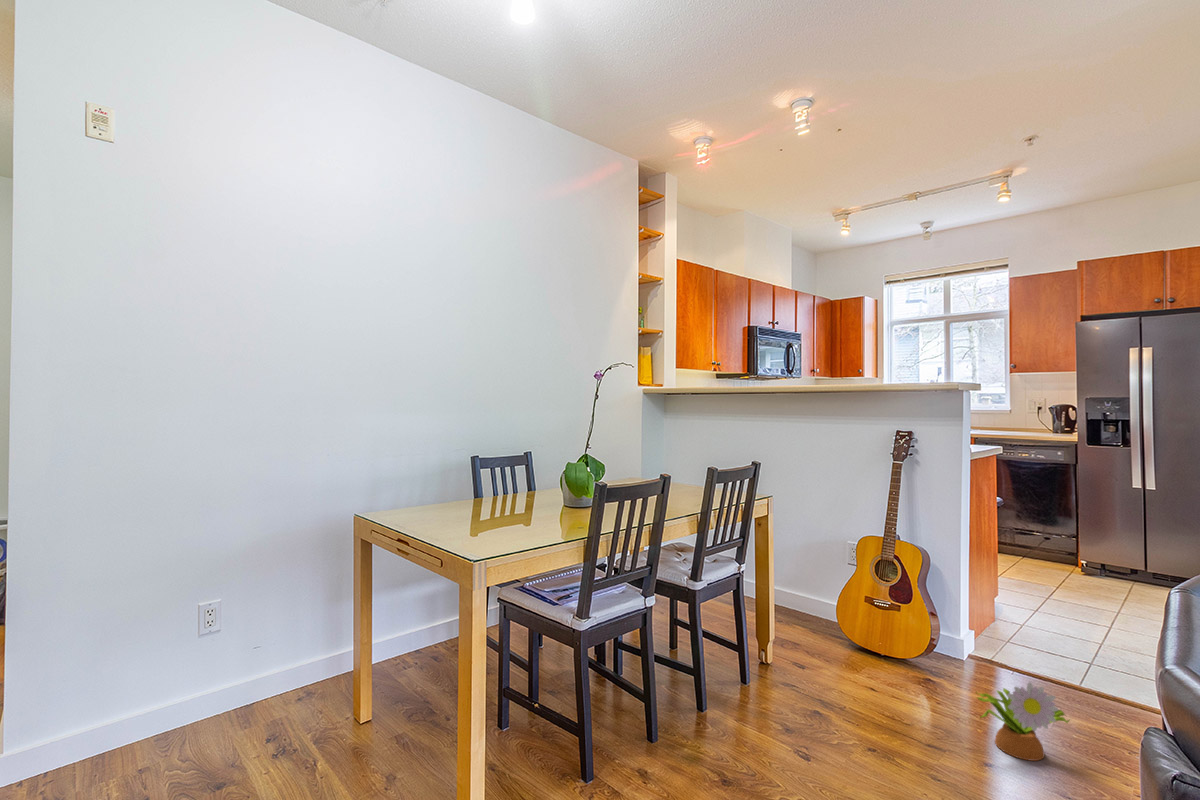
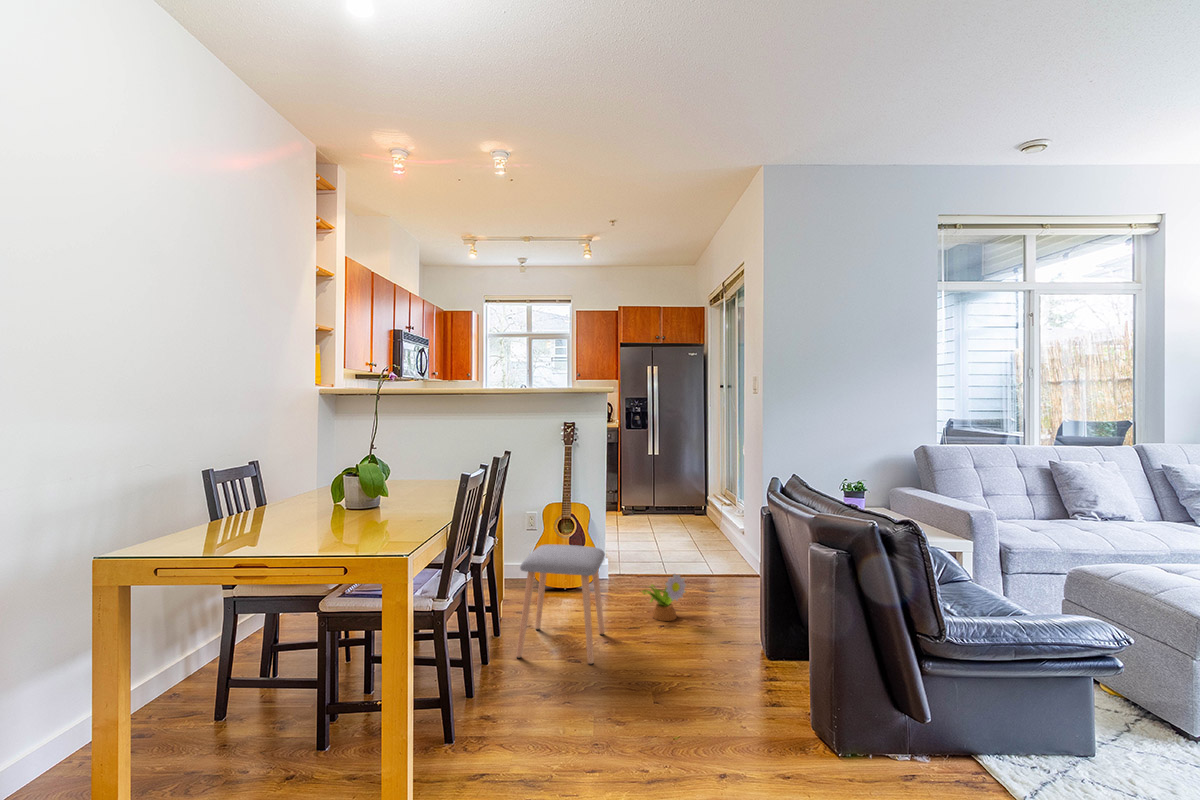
stool: none [740,589,888,776] -> present [516,544,605,665]

